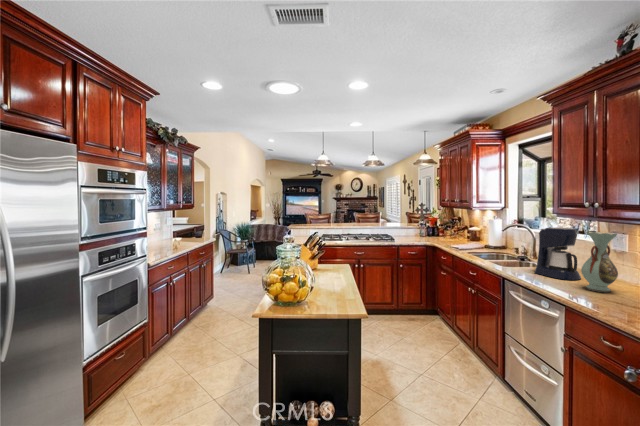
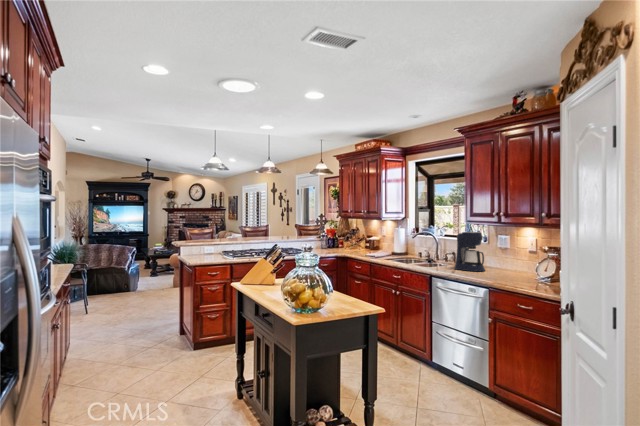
decorative vase: present [581,232,618,292] -> none [493,233,514,276]

